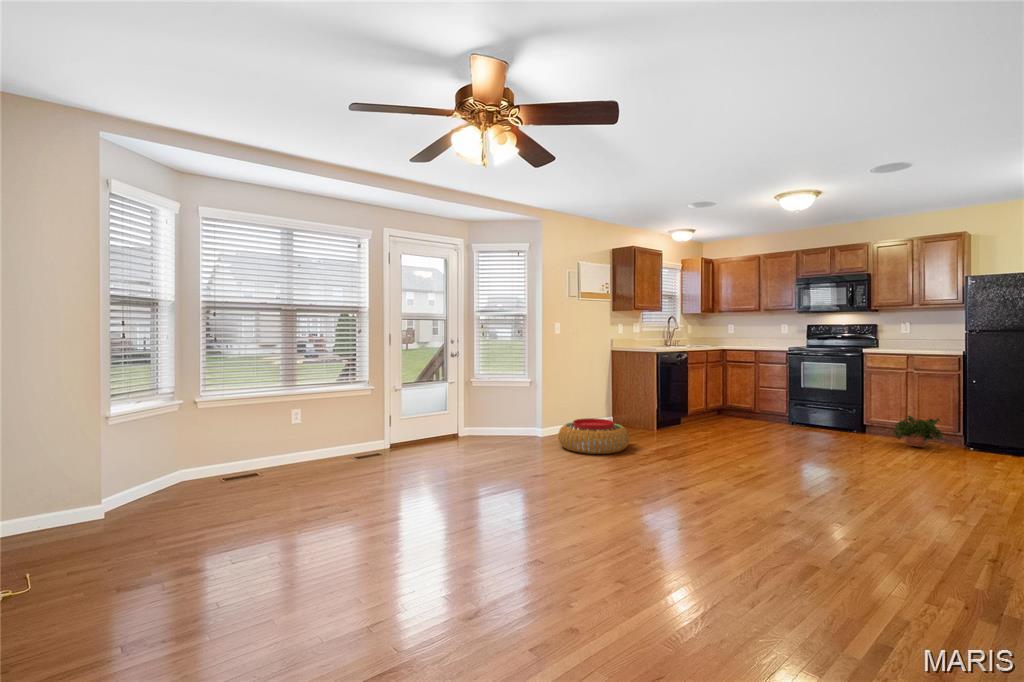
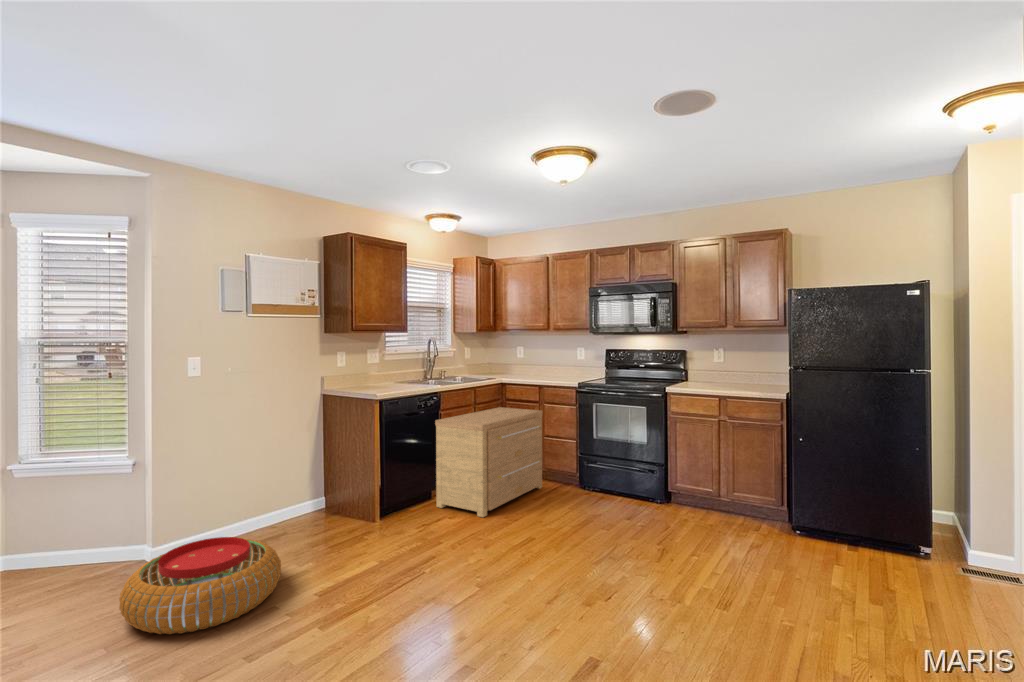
side table: none [687,366,758,431] -> present [435,407,542,517]
potted plant: present [893,416,942,447] -> none [701,487,769,545]

